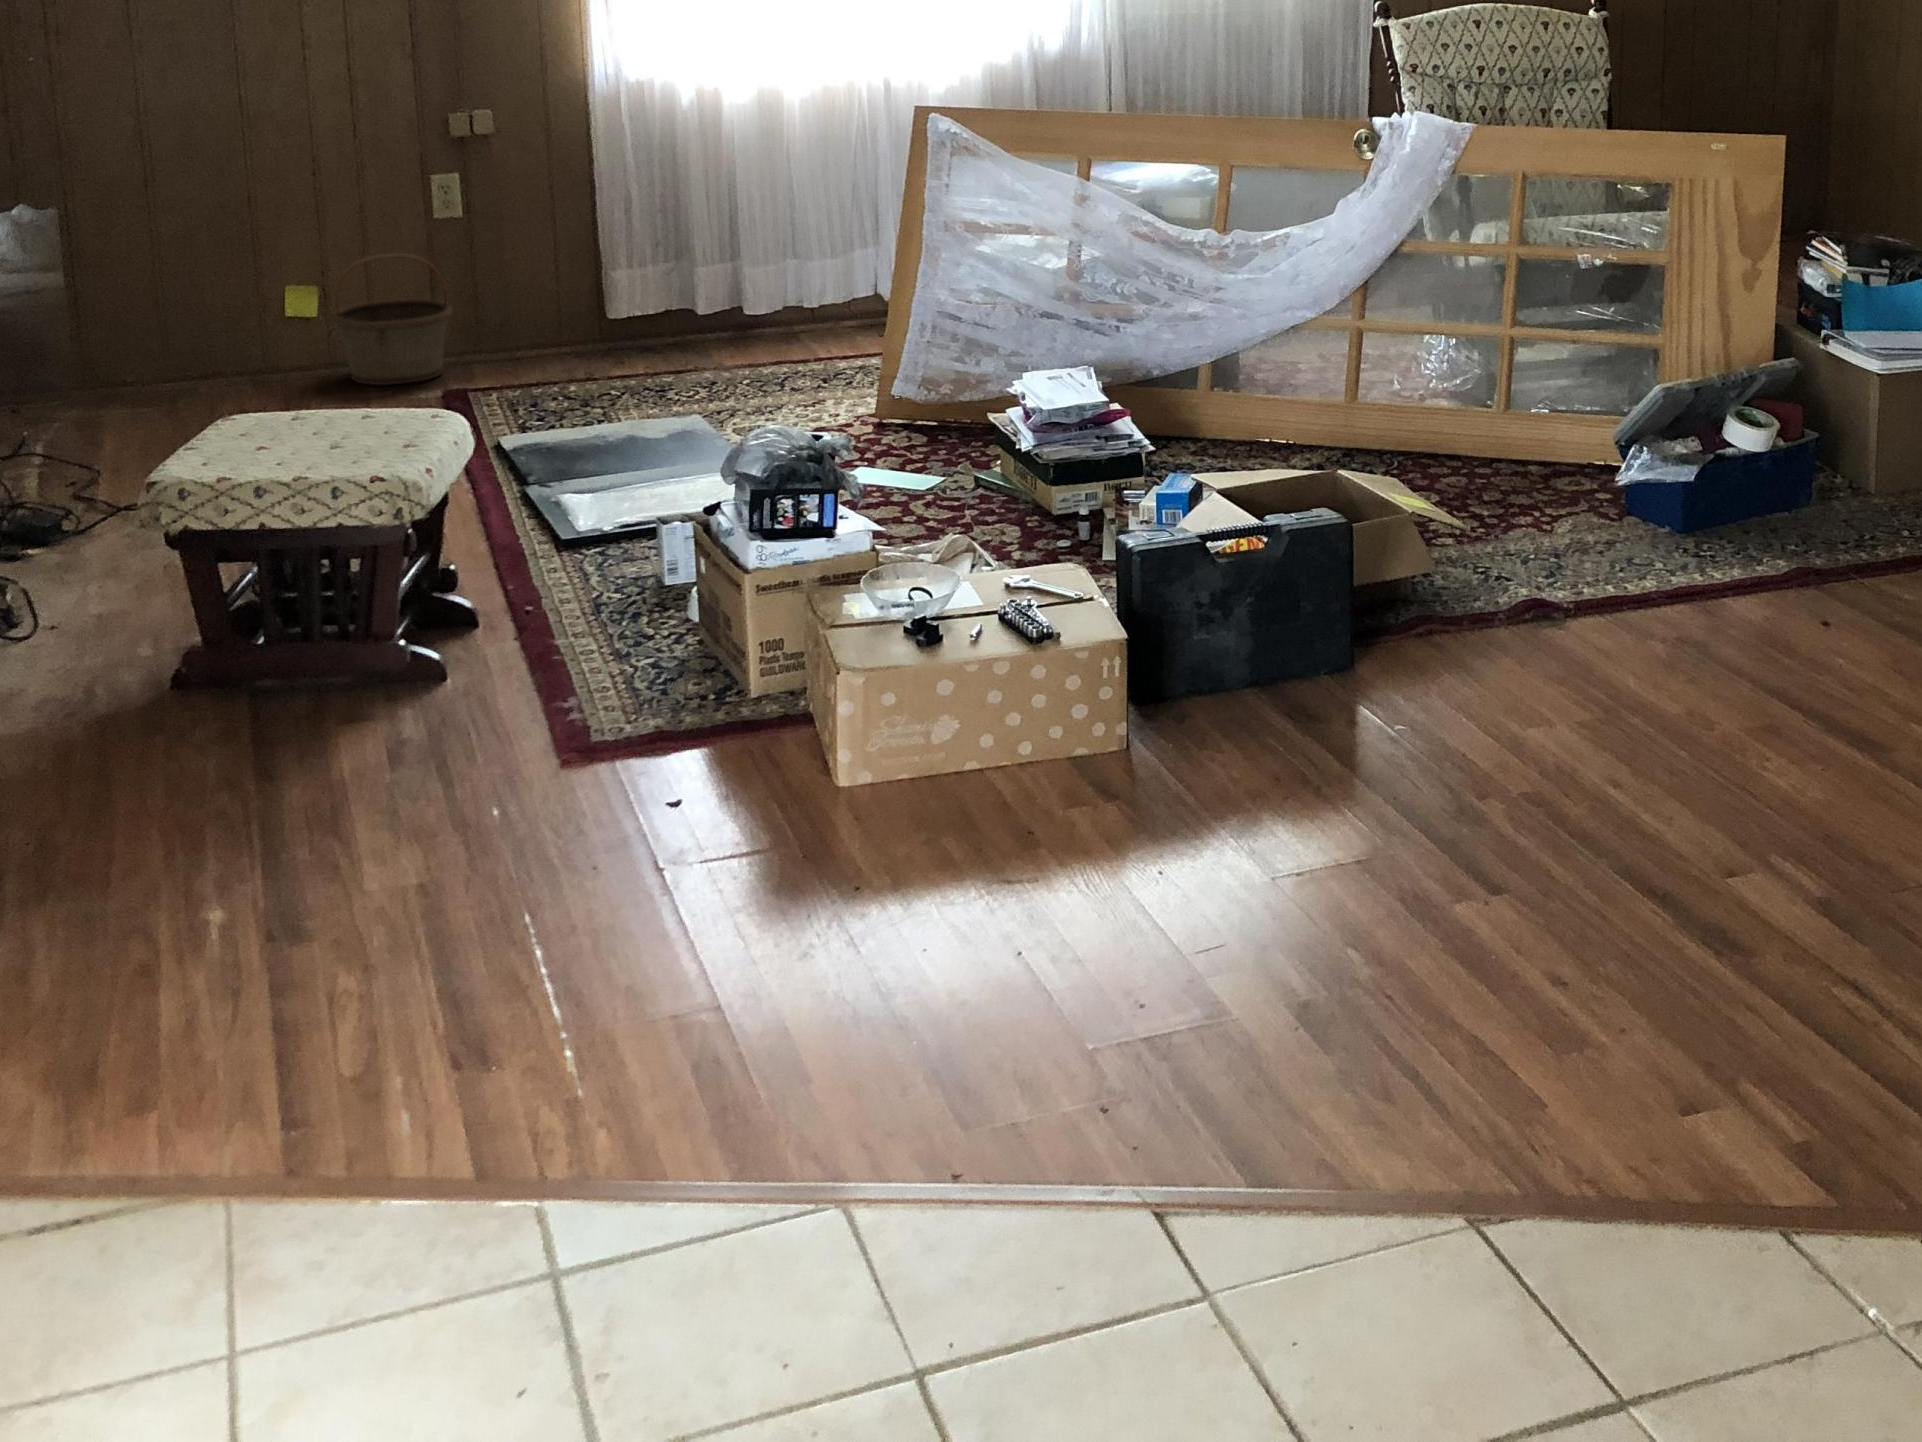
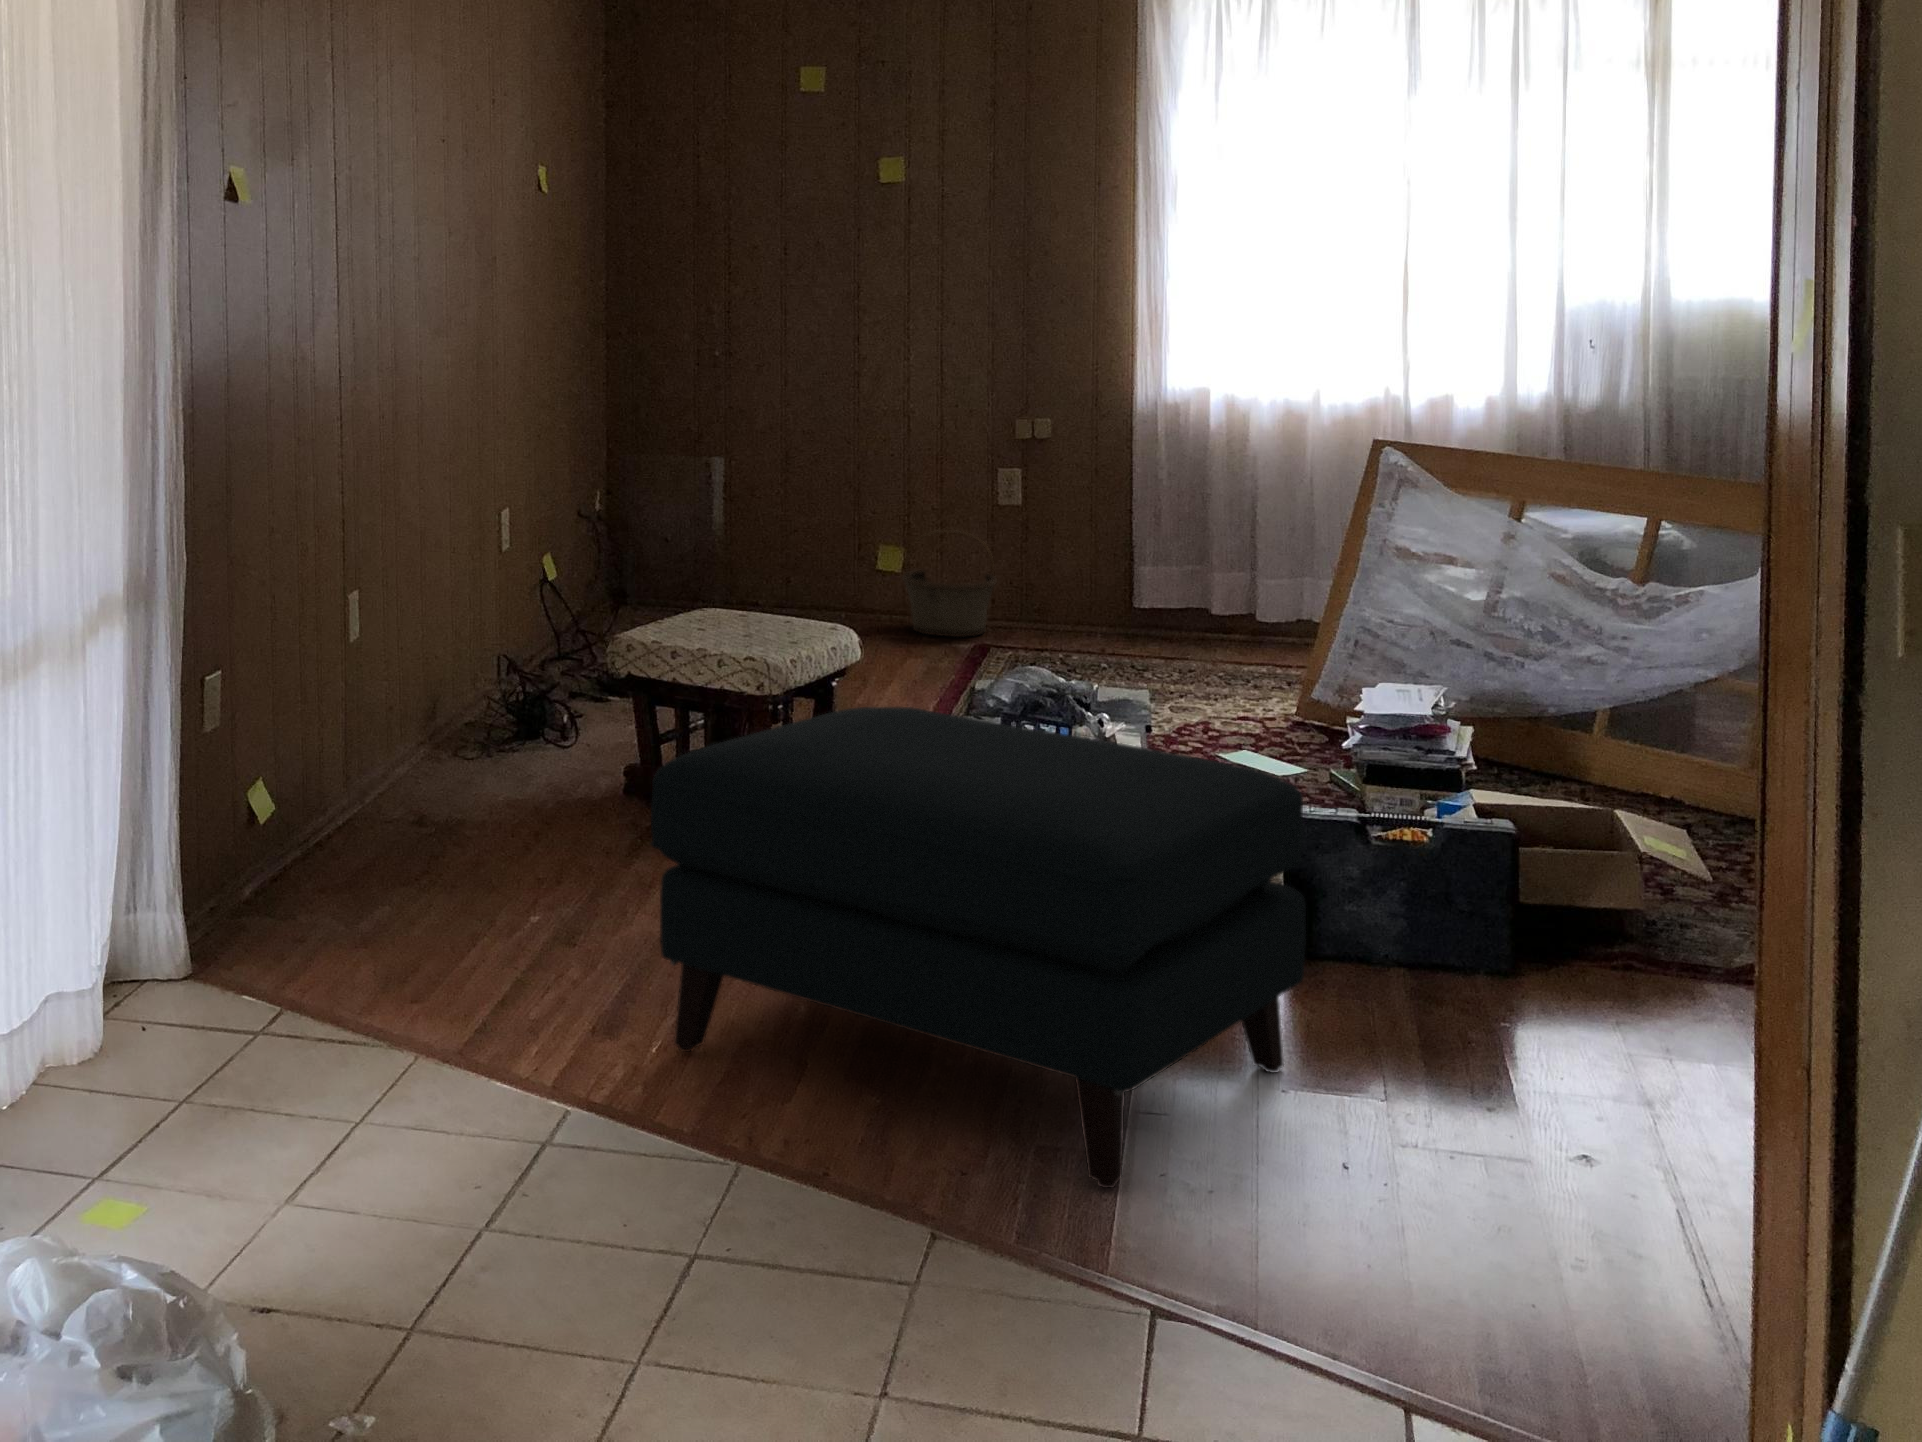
ottoman: none [536,519,1255,1041] -> present [651,707,1306,1188]

